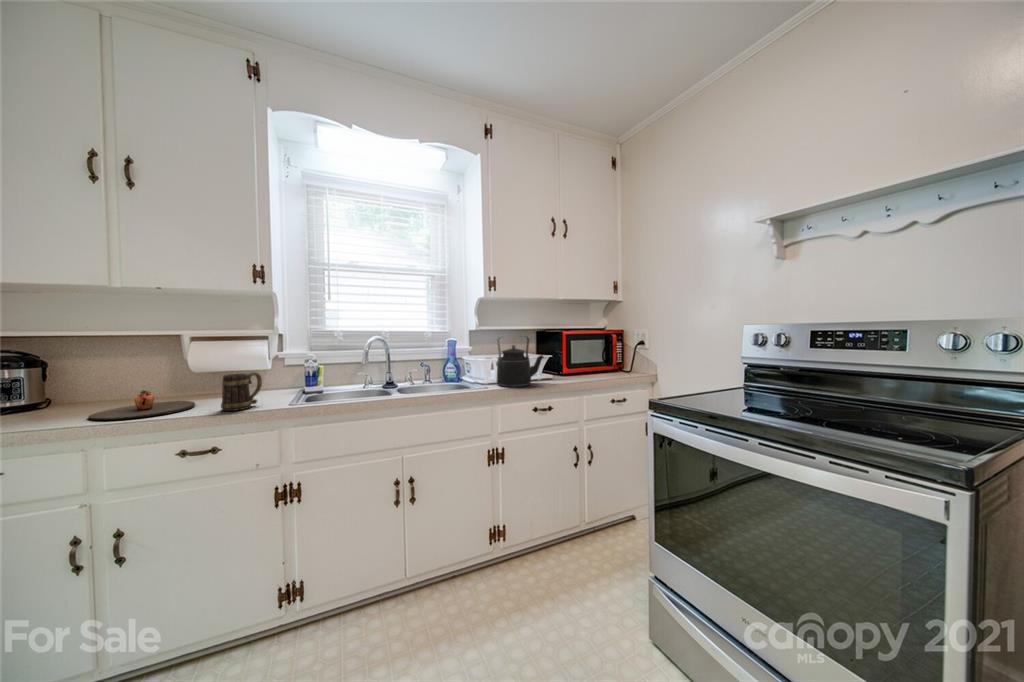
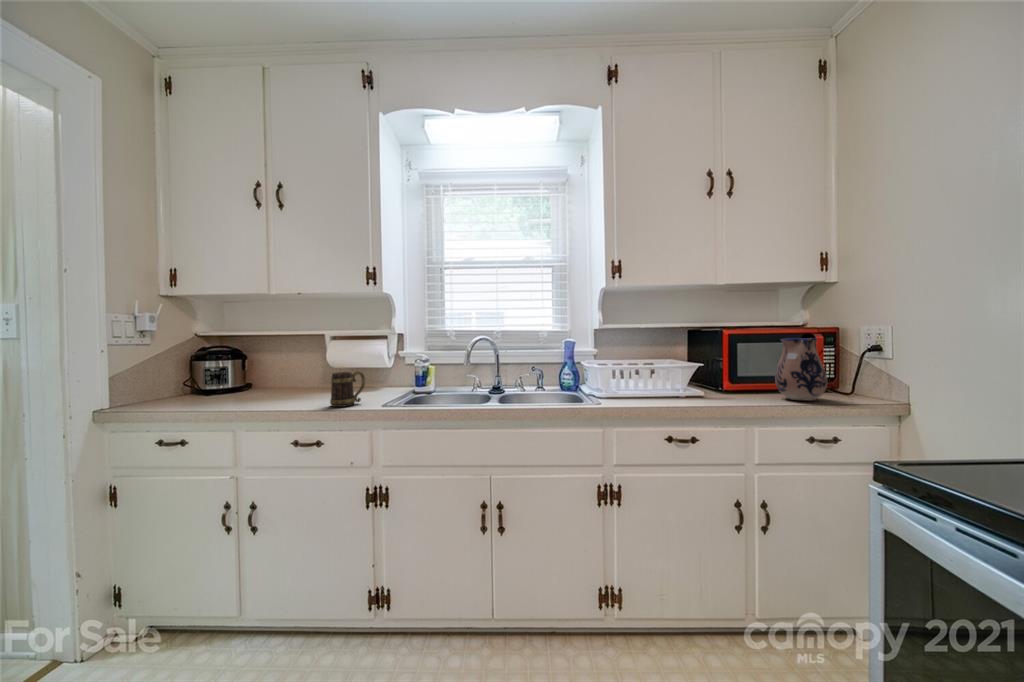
kettle: present [497,336,544,387] -> none [616,337,686,405]
ceramic pitcher: none [594,337,622,377] -> present [775,338,827,401]
plate: present [88,390,195,420] -> none [246,383,320,407]

